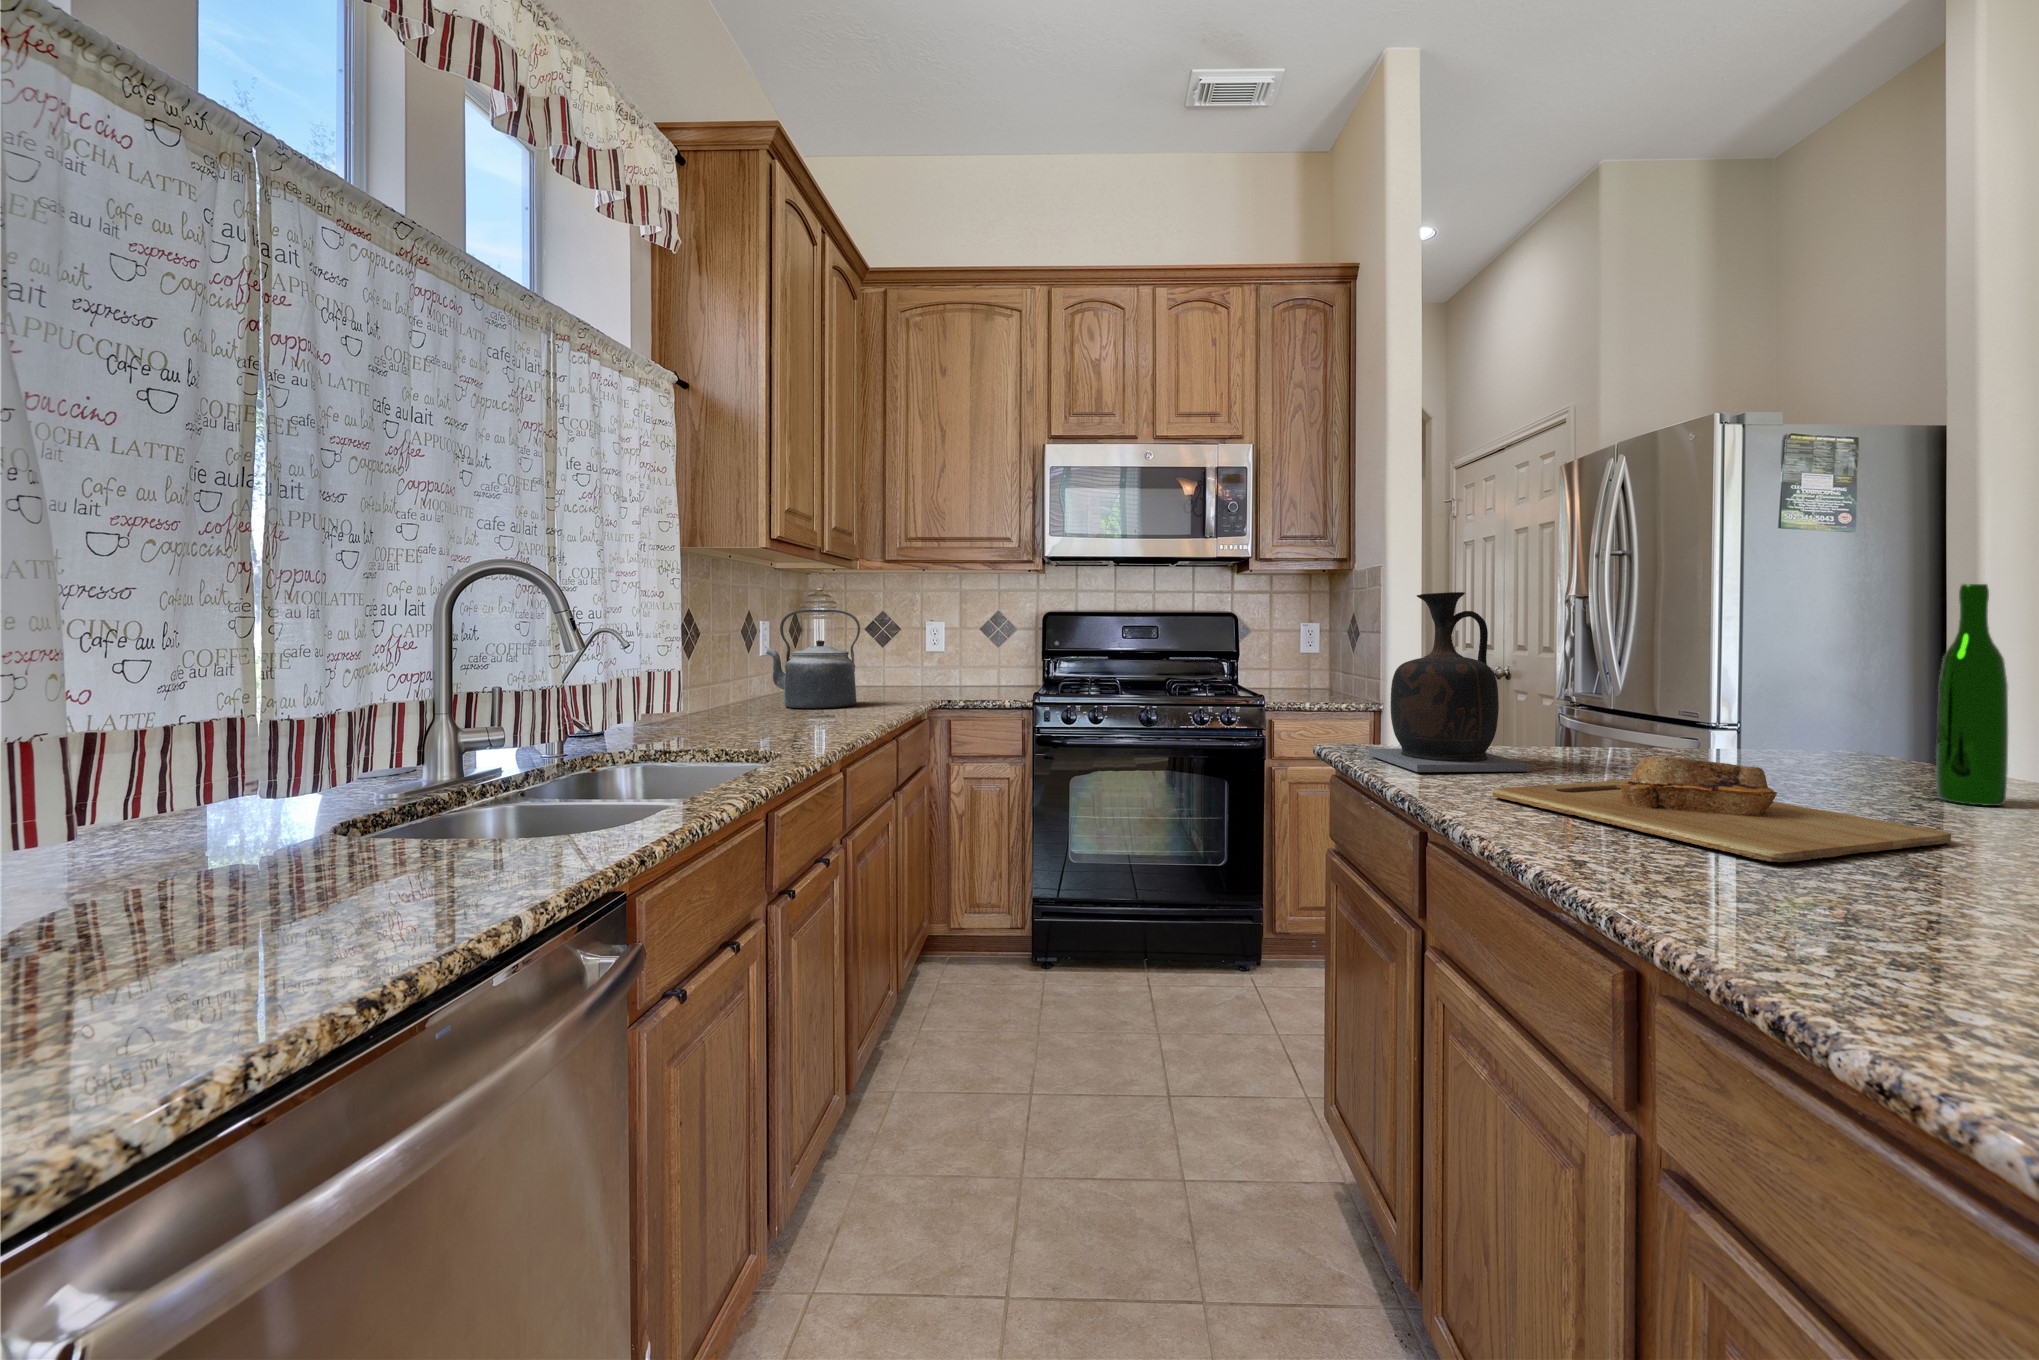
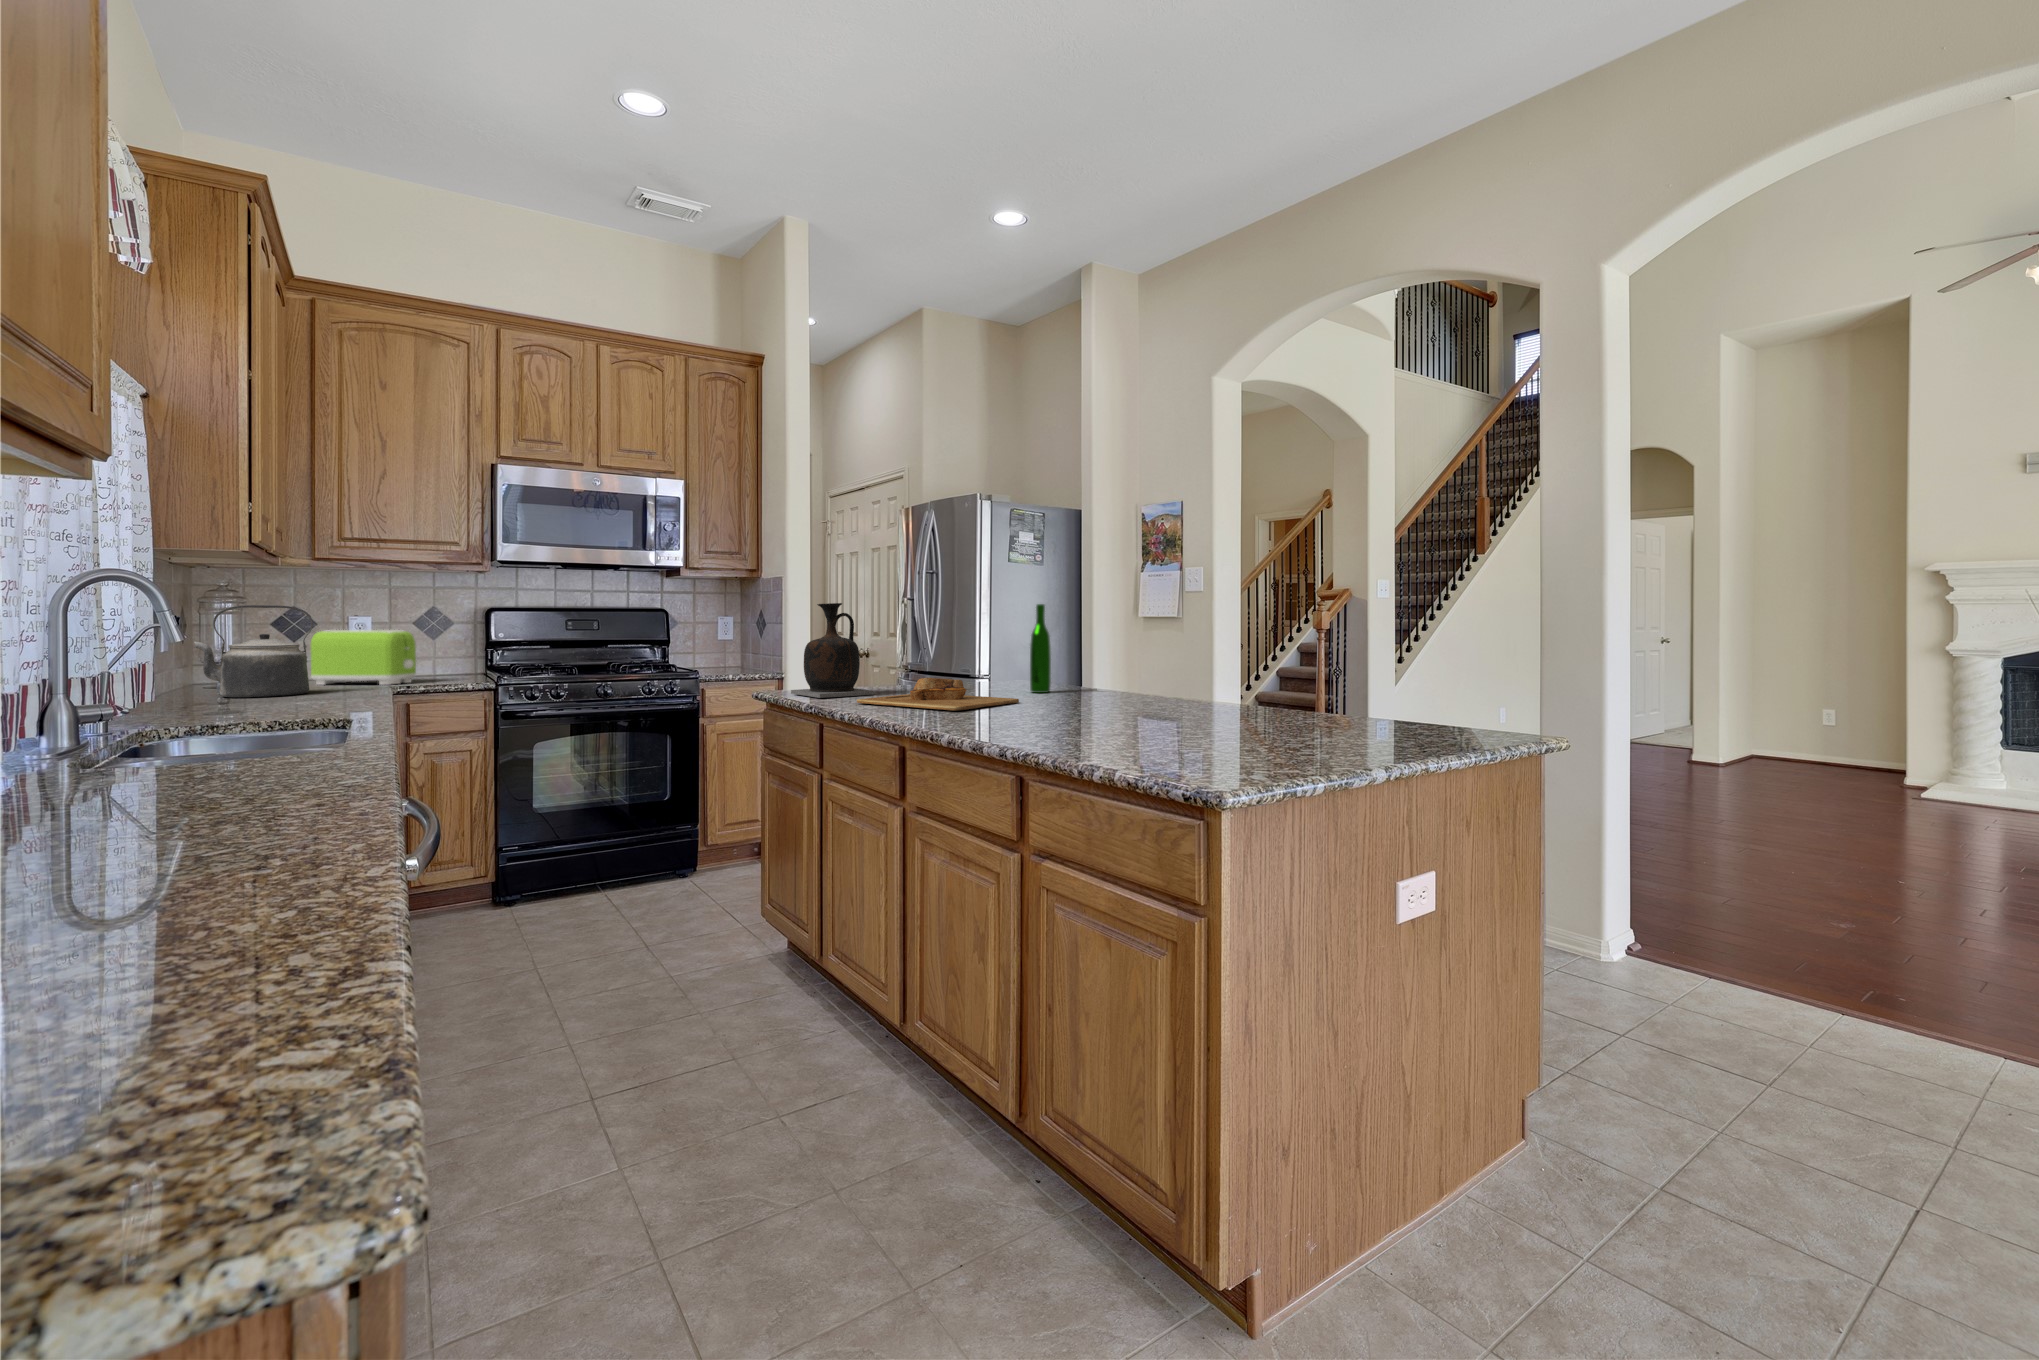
toaster: none [879,637,964,698] -> present [311,630,416,685]

